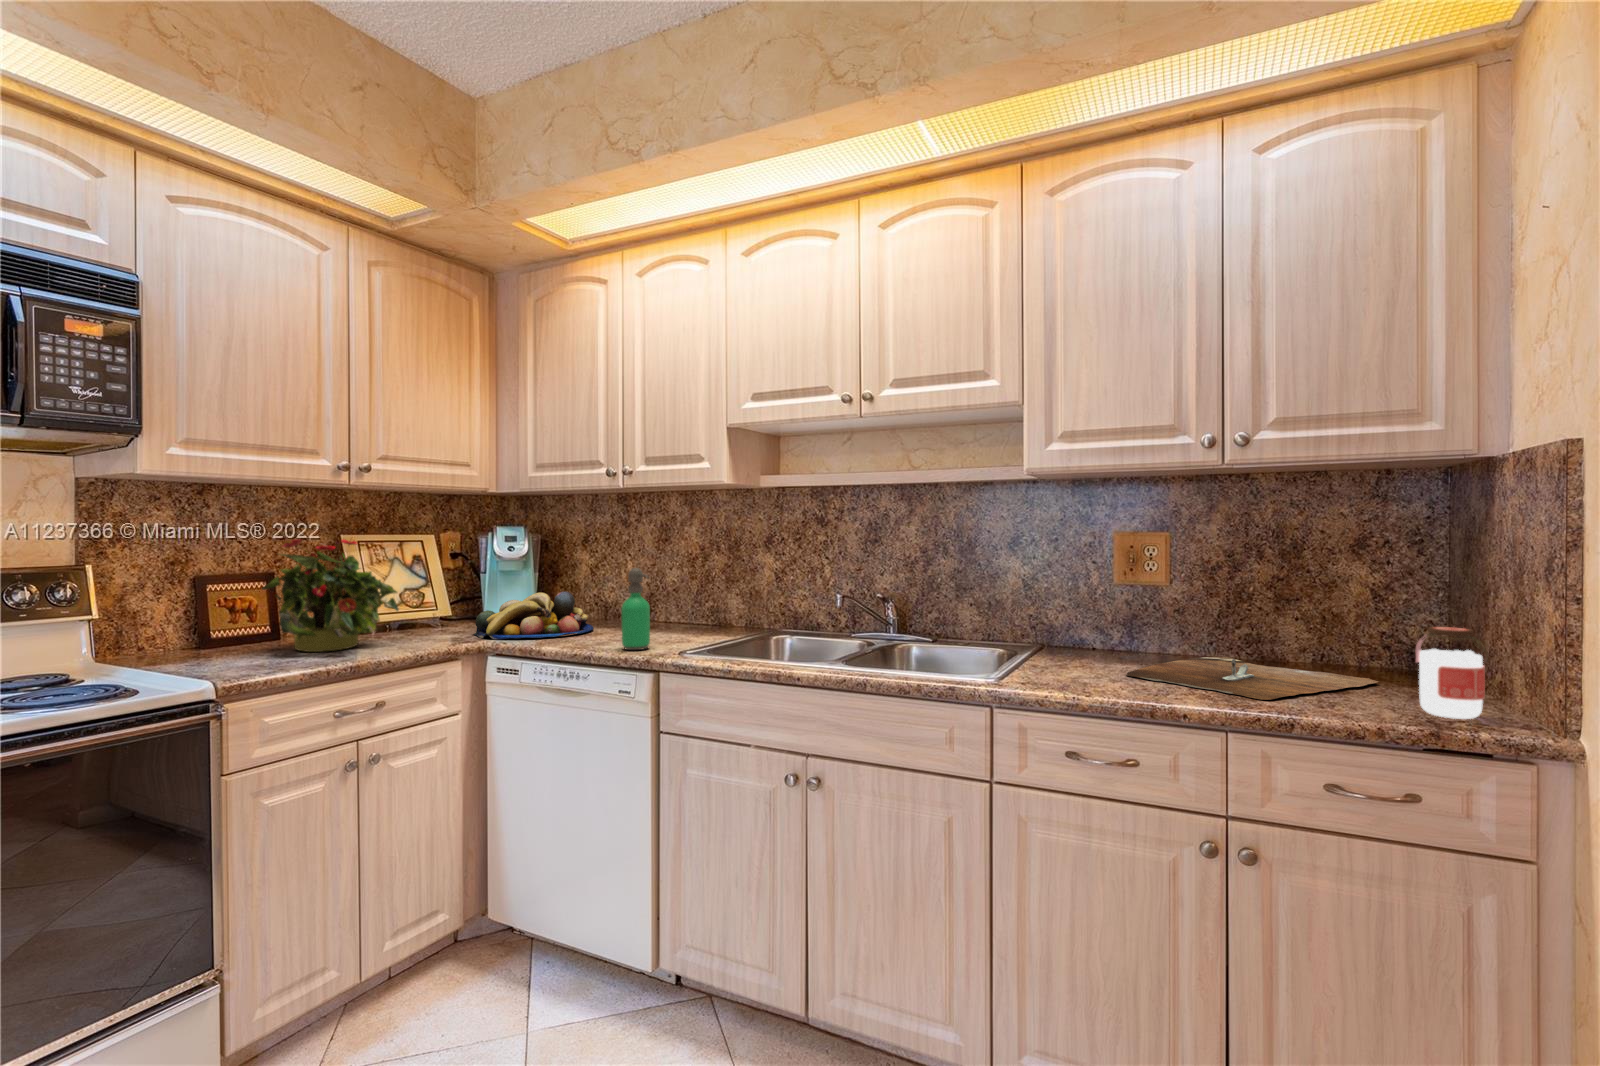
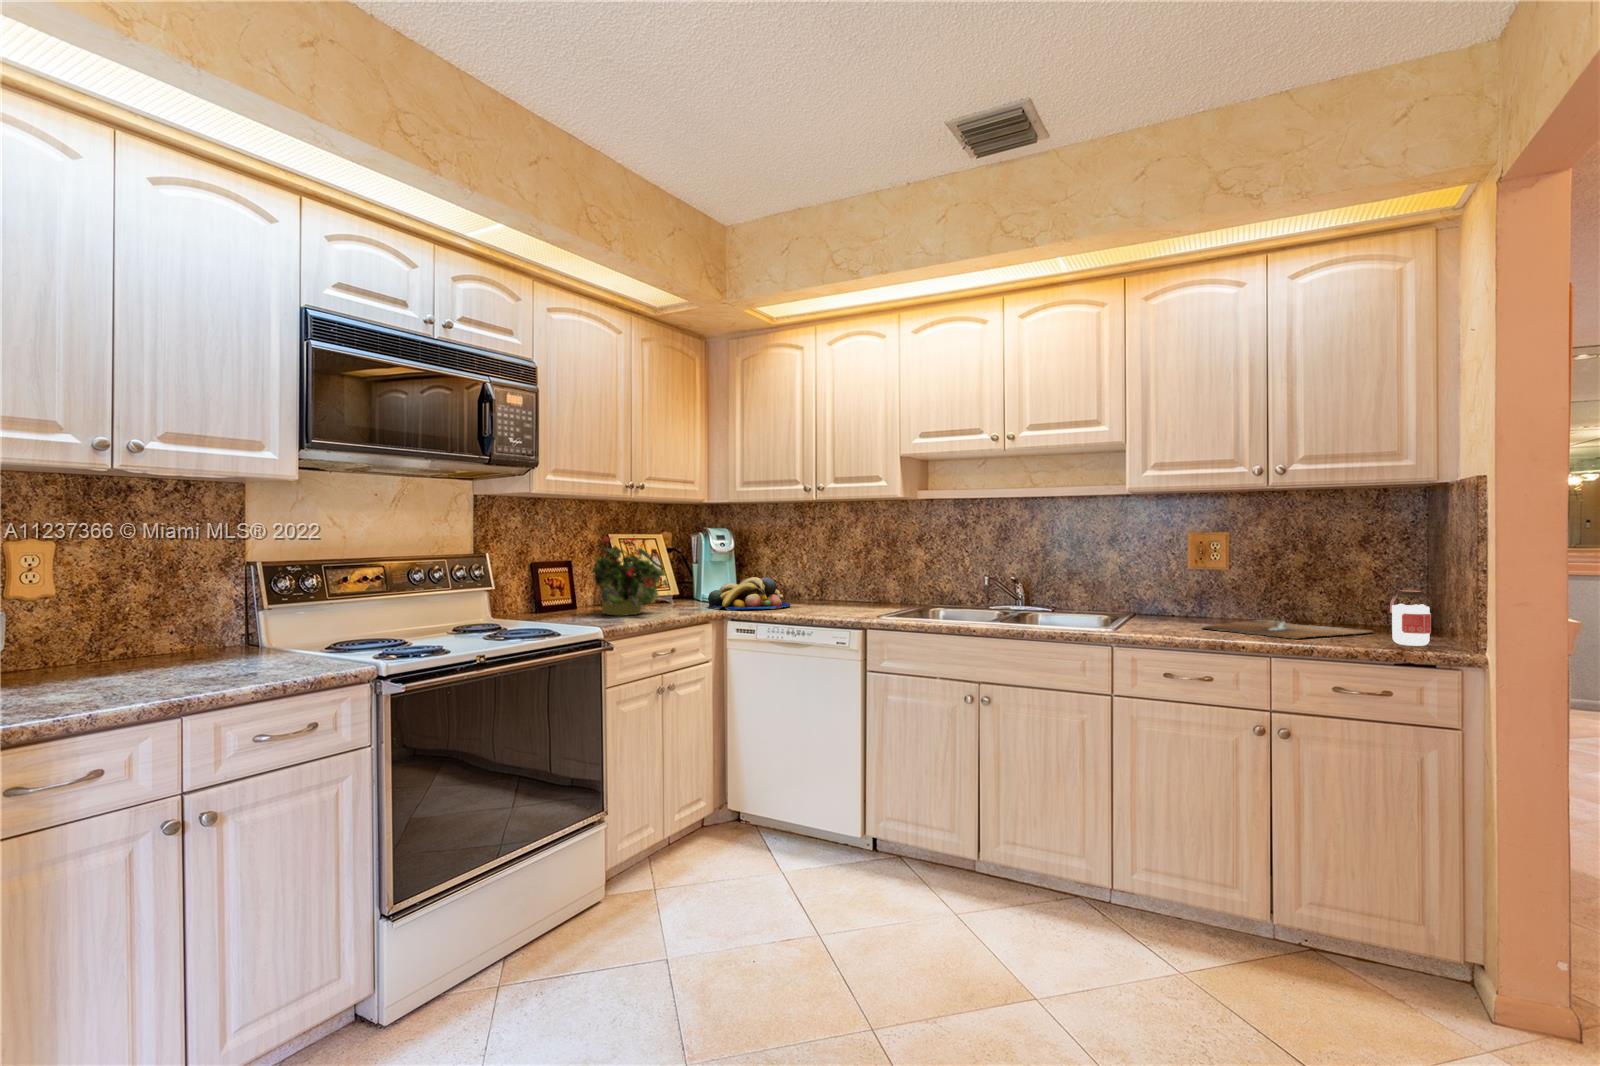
soap dispenser: present [622,568,650,650] -> none [832,558,854,616]

